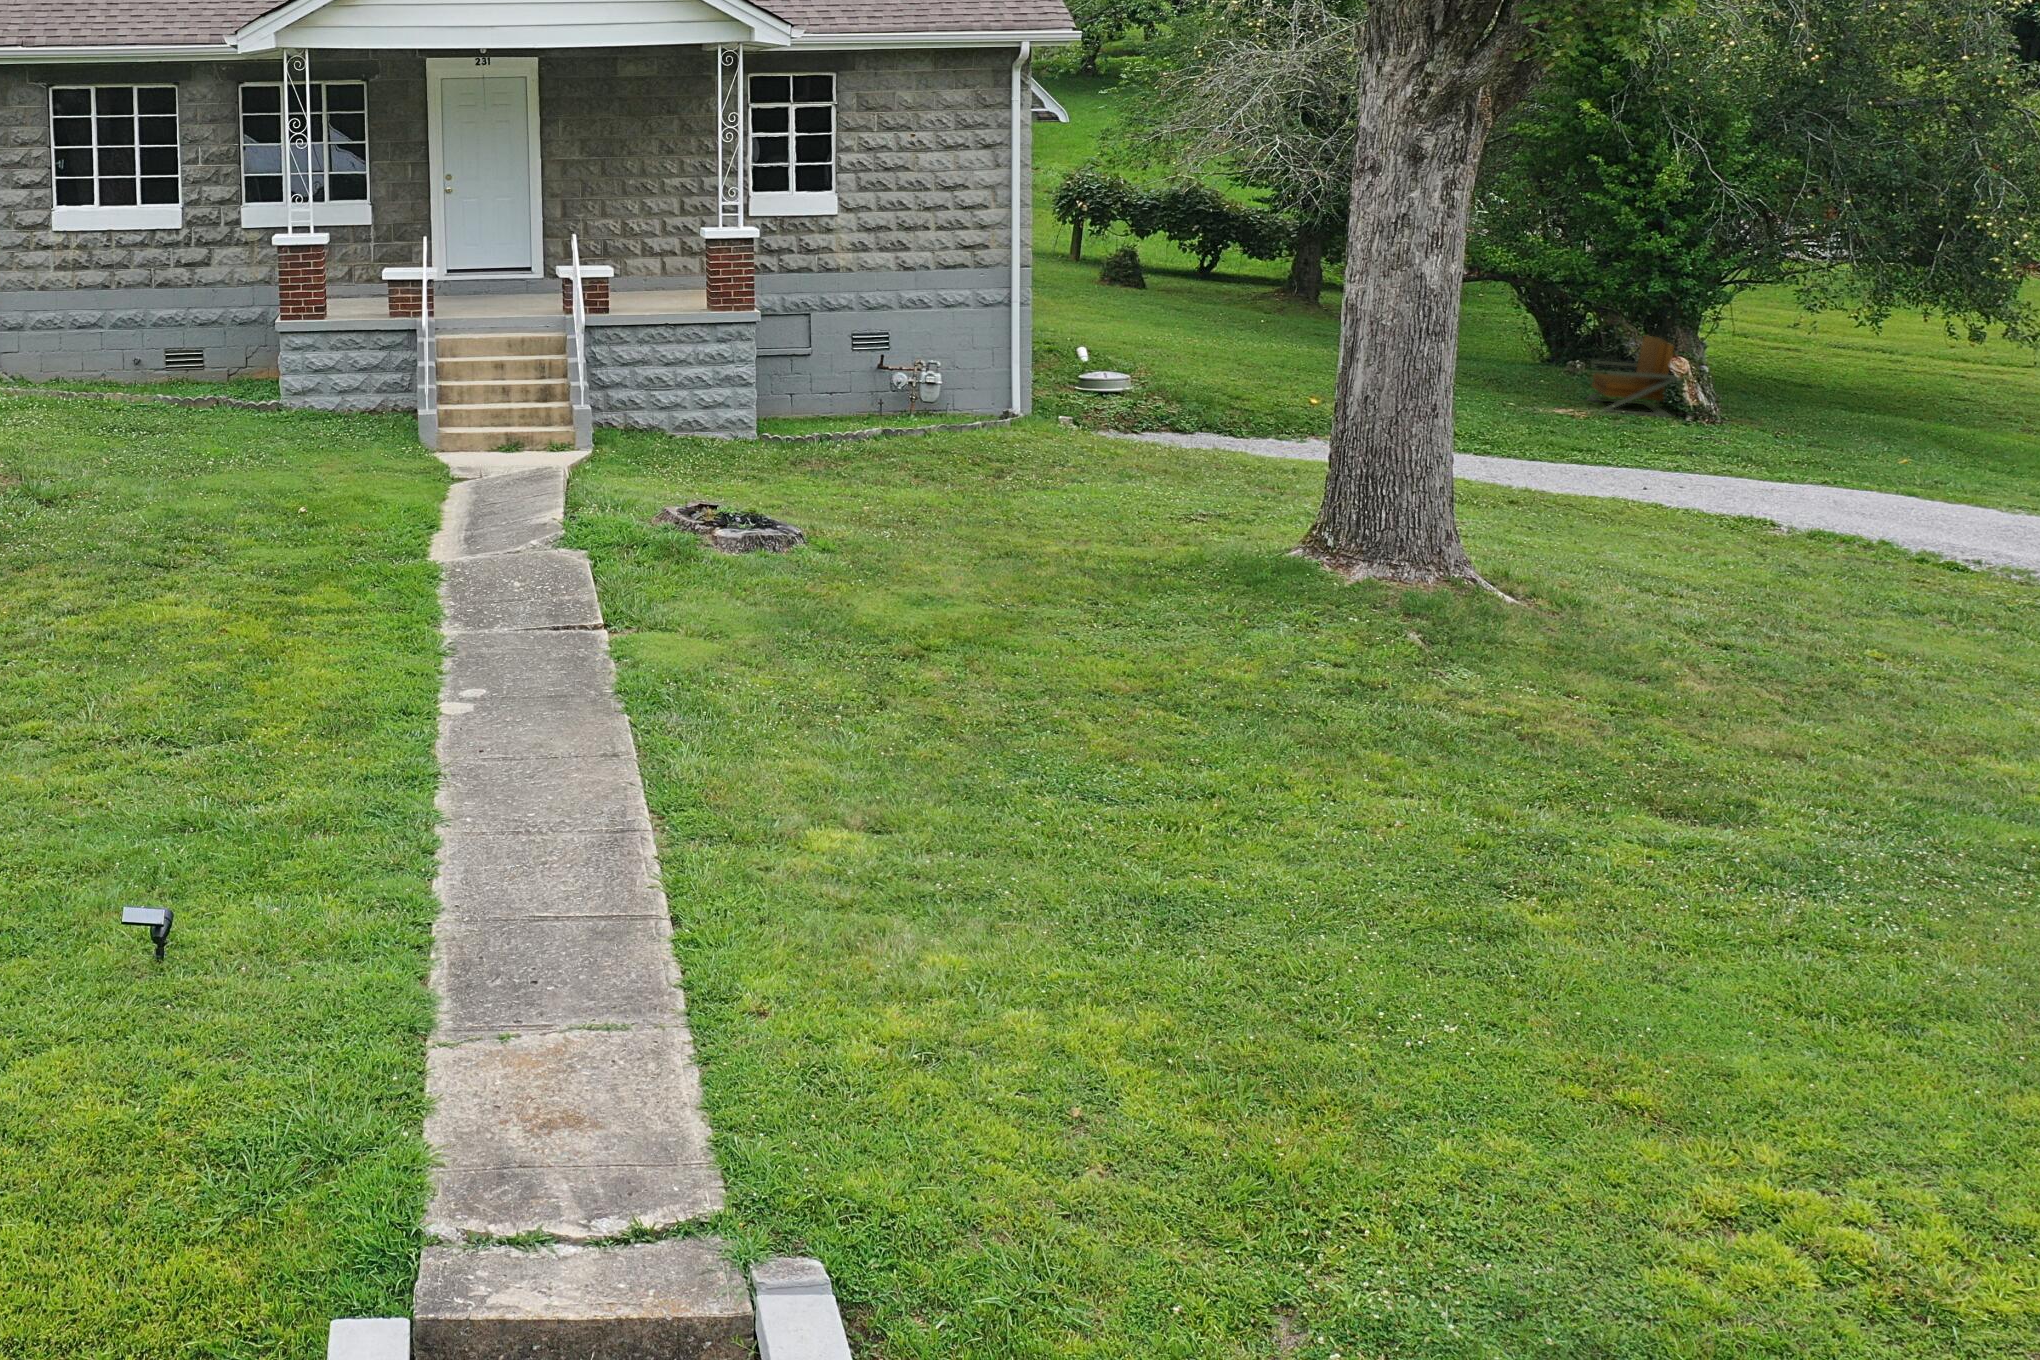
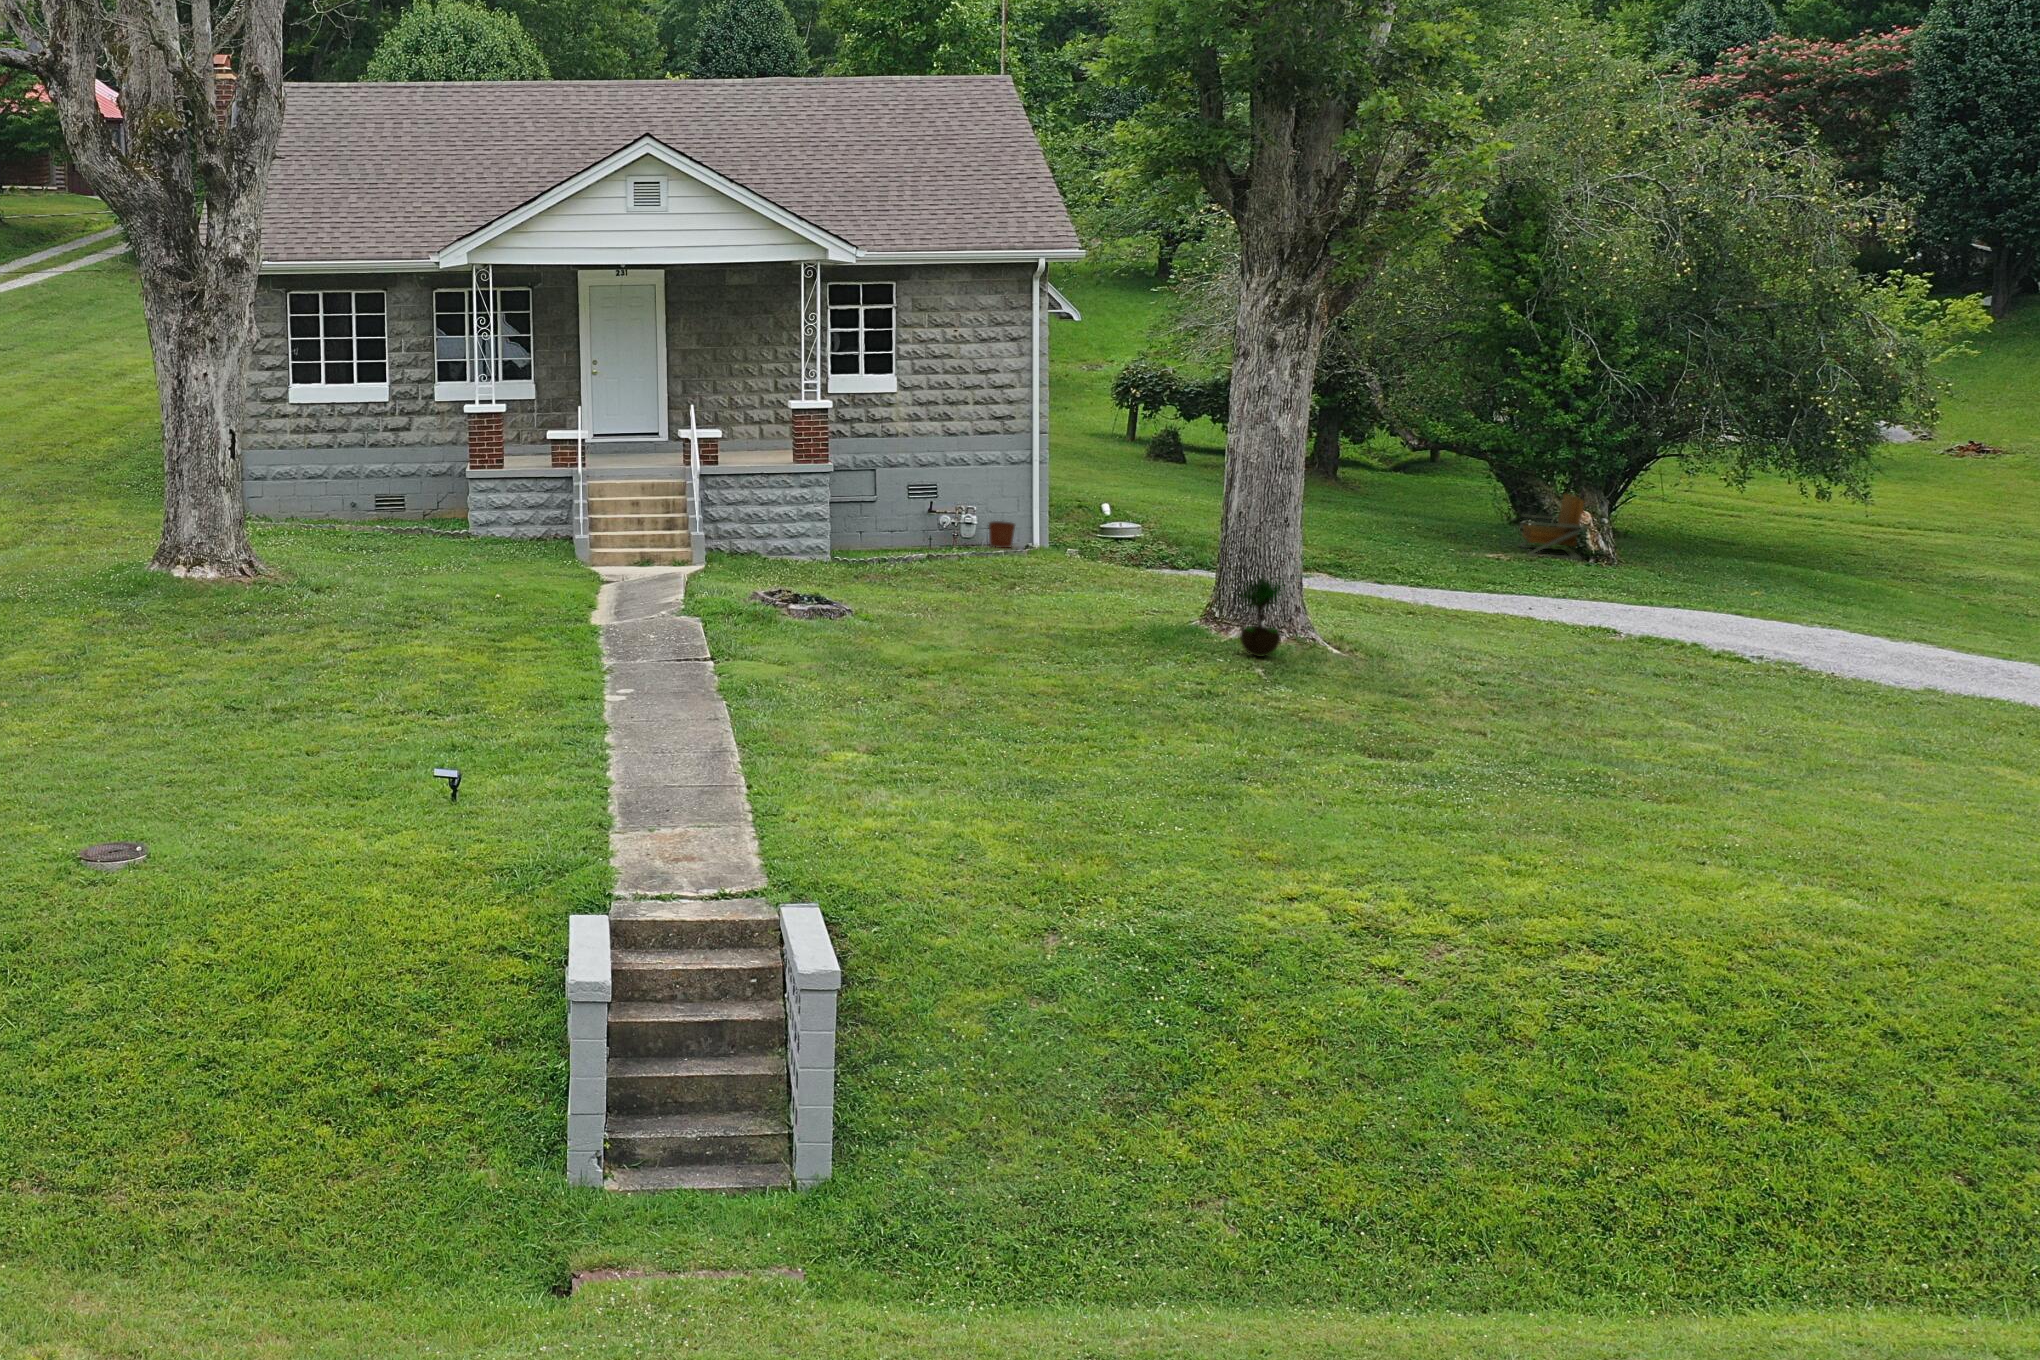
bucket: none [952,379,989,414] -> present [988,521,1016,548]
potted tree: none [1353,478,1436,604] -> present [1237,572,1283,656]

